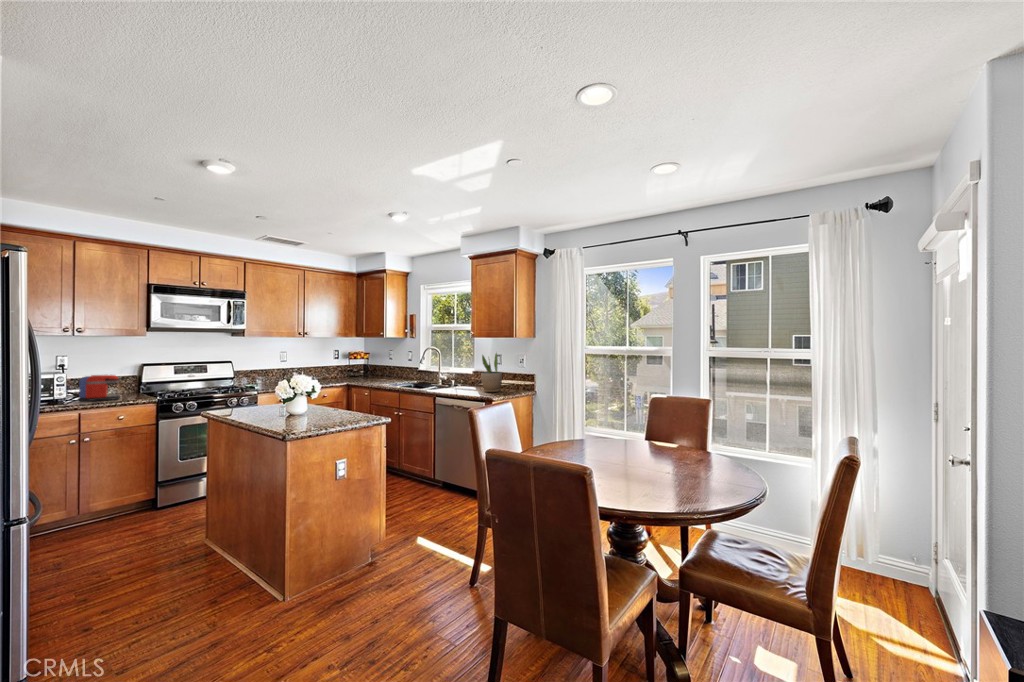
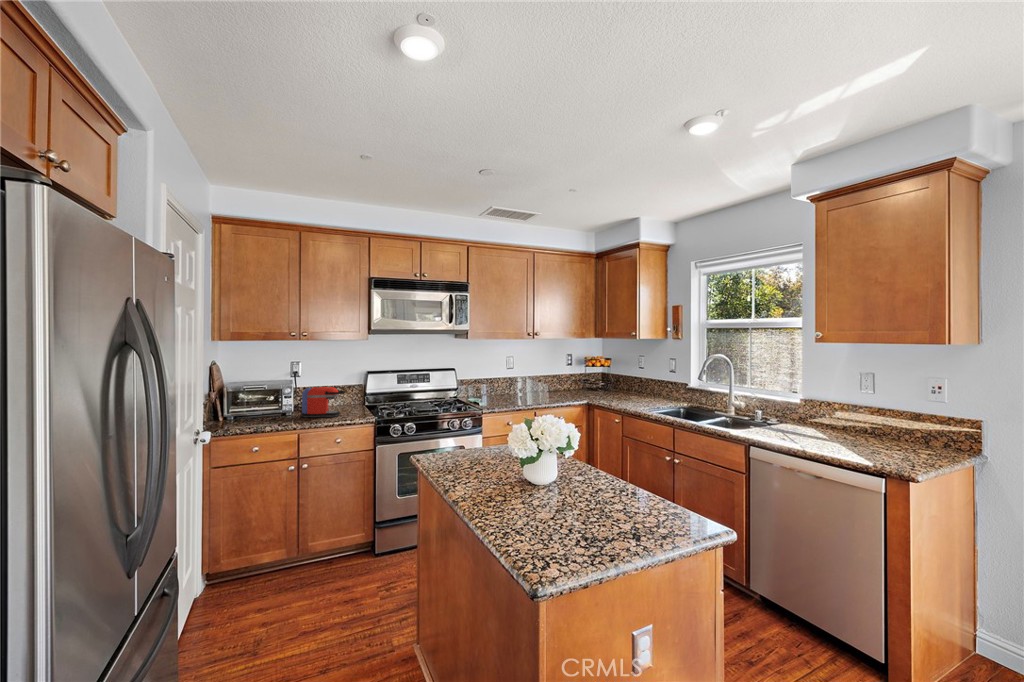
potted plant: present [481,353,502,392] -> none [823,370,867,442]

